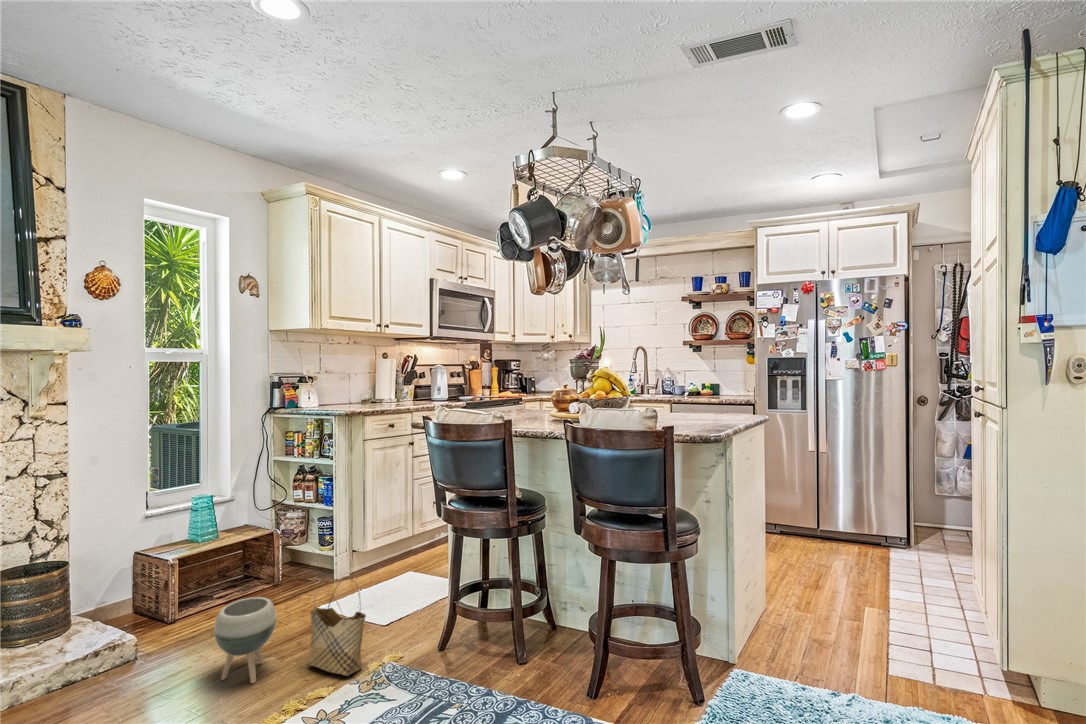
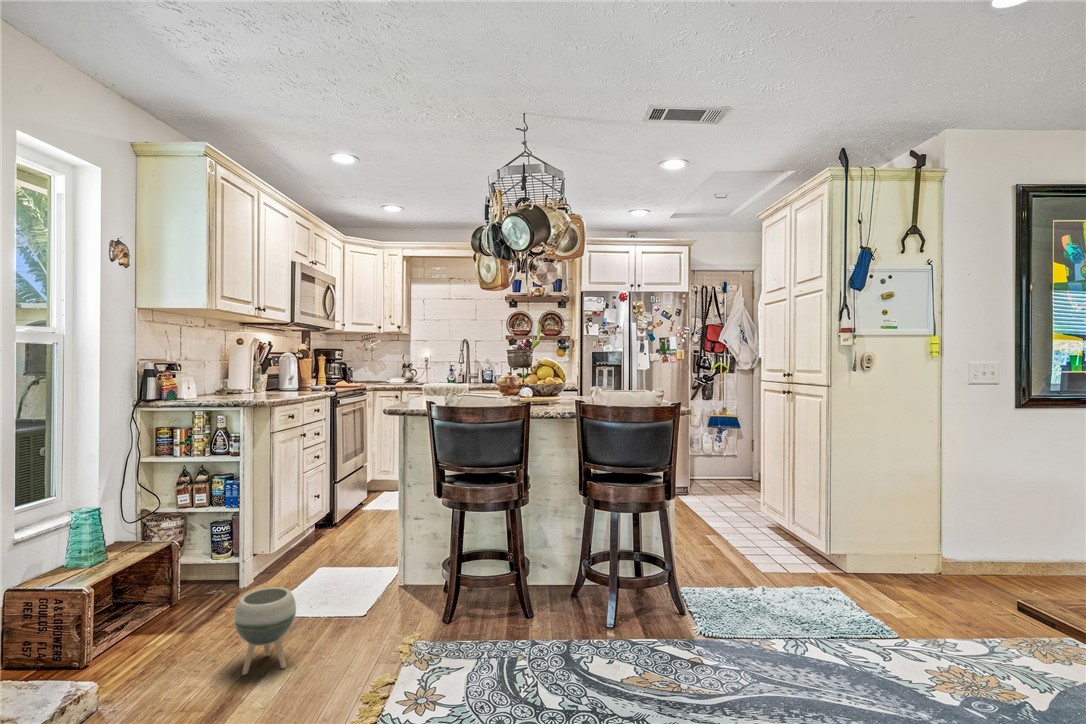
woven basket: present [307,578,366,676] -> none [321,554,383,643]

